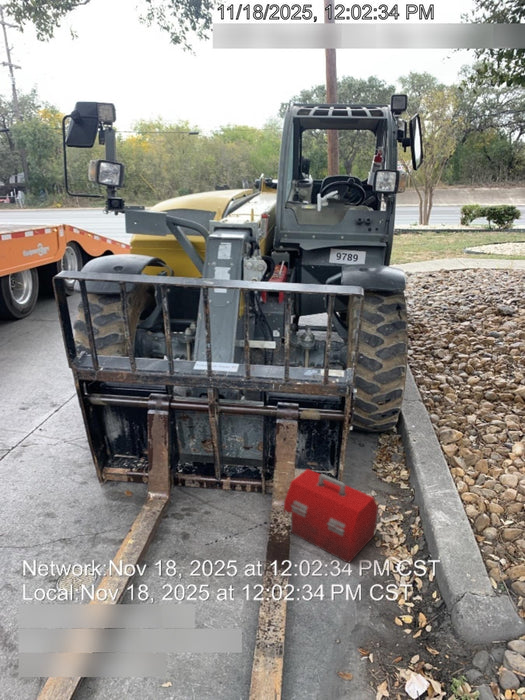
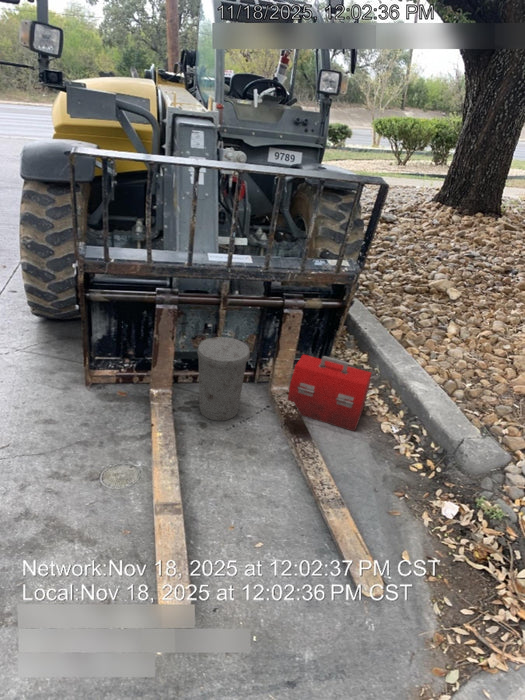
trash can: none [186,445,239,532] -> present [197,337,250,421]

